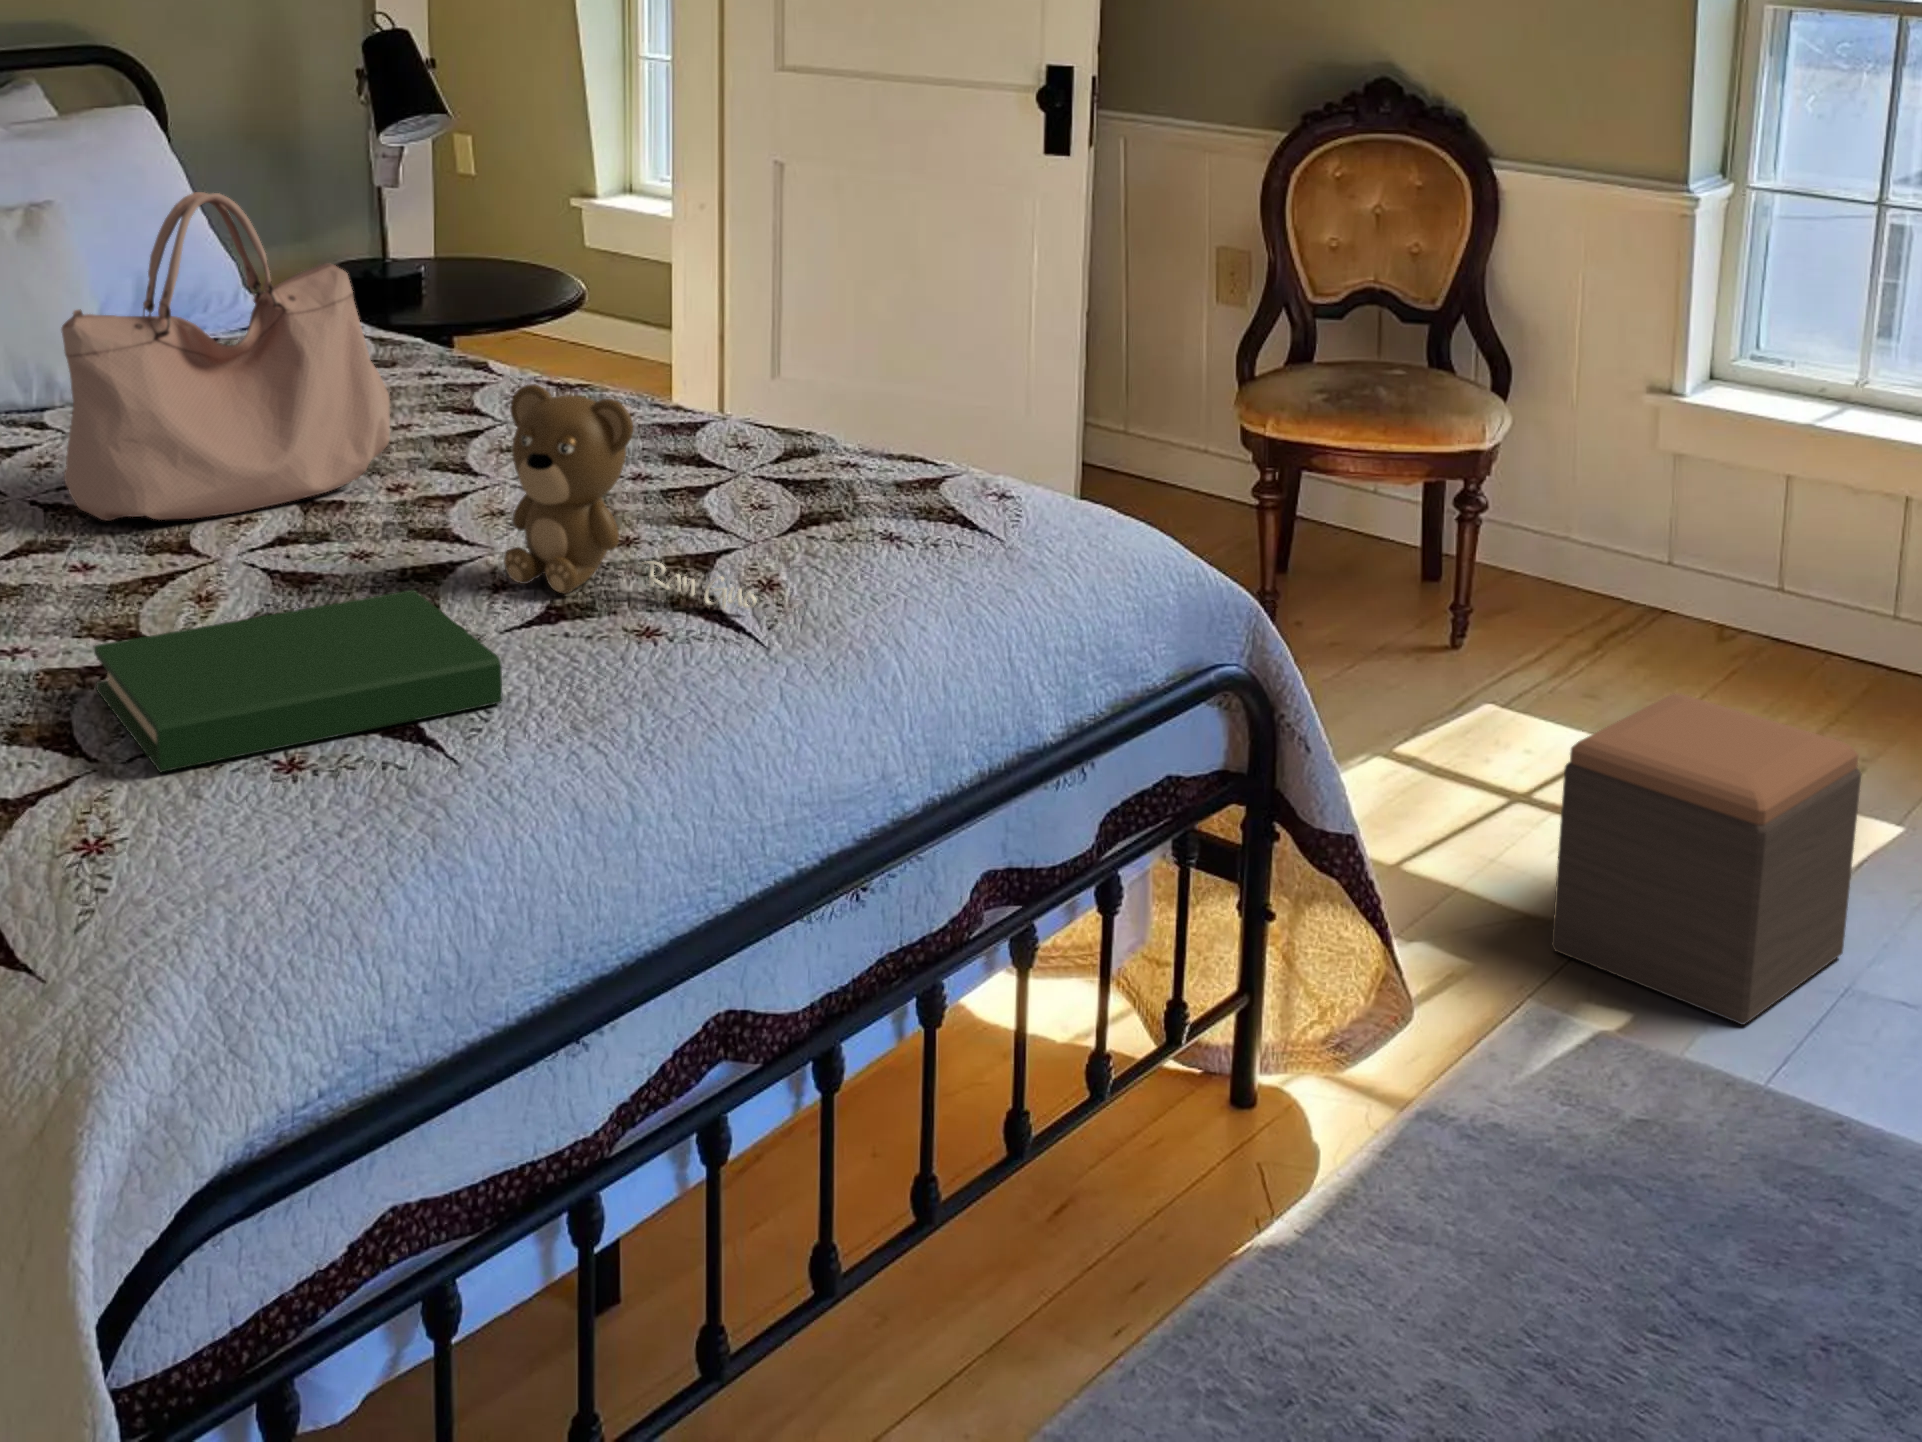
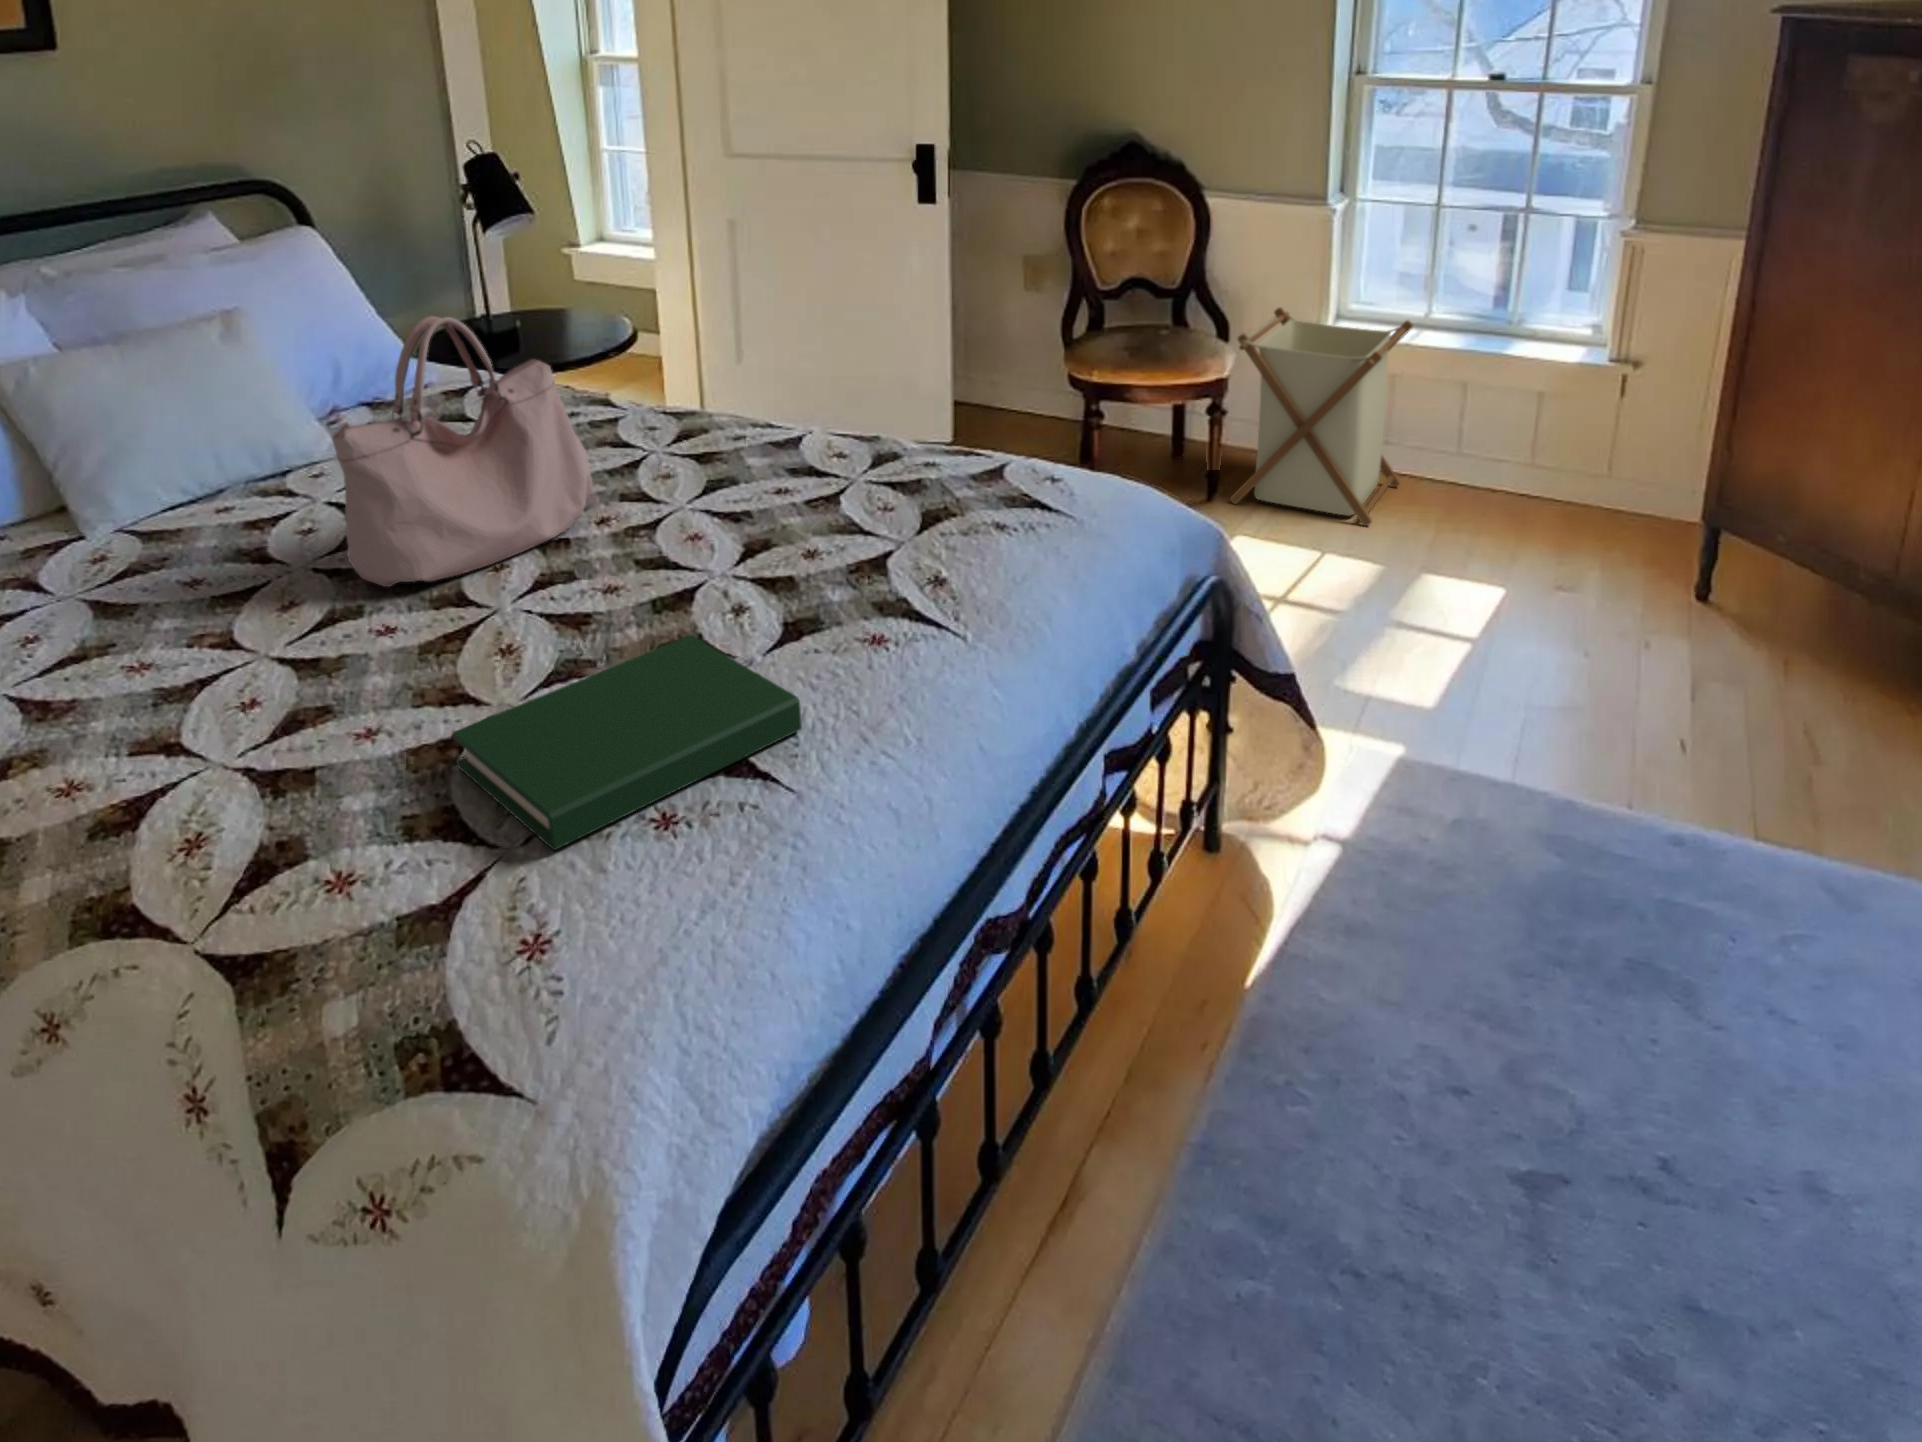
laundry basket: none [1475,348,1798,702] -> present [1230,307,1413,526]
teddy bear: present [504,384,757,609] -> none [729,455,945,613]
footstool: present [1552,694,1861,1025] -> none [1366,541,1547,753]

